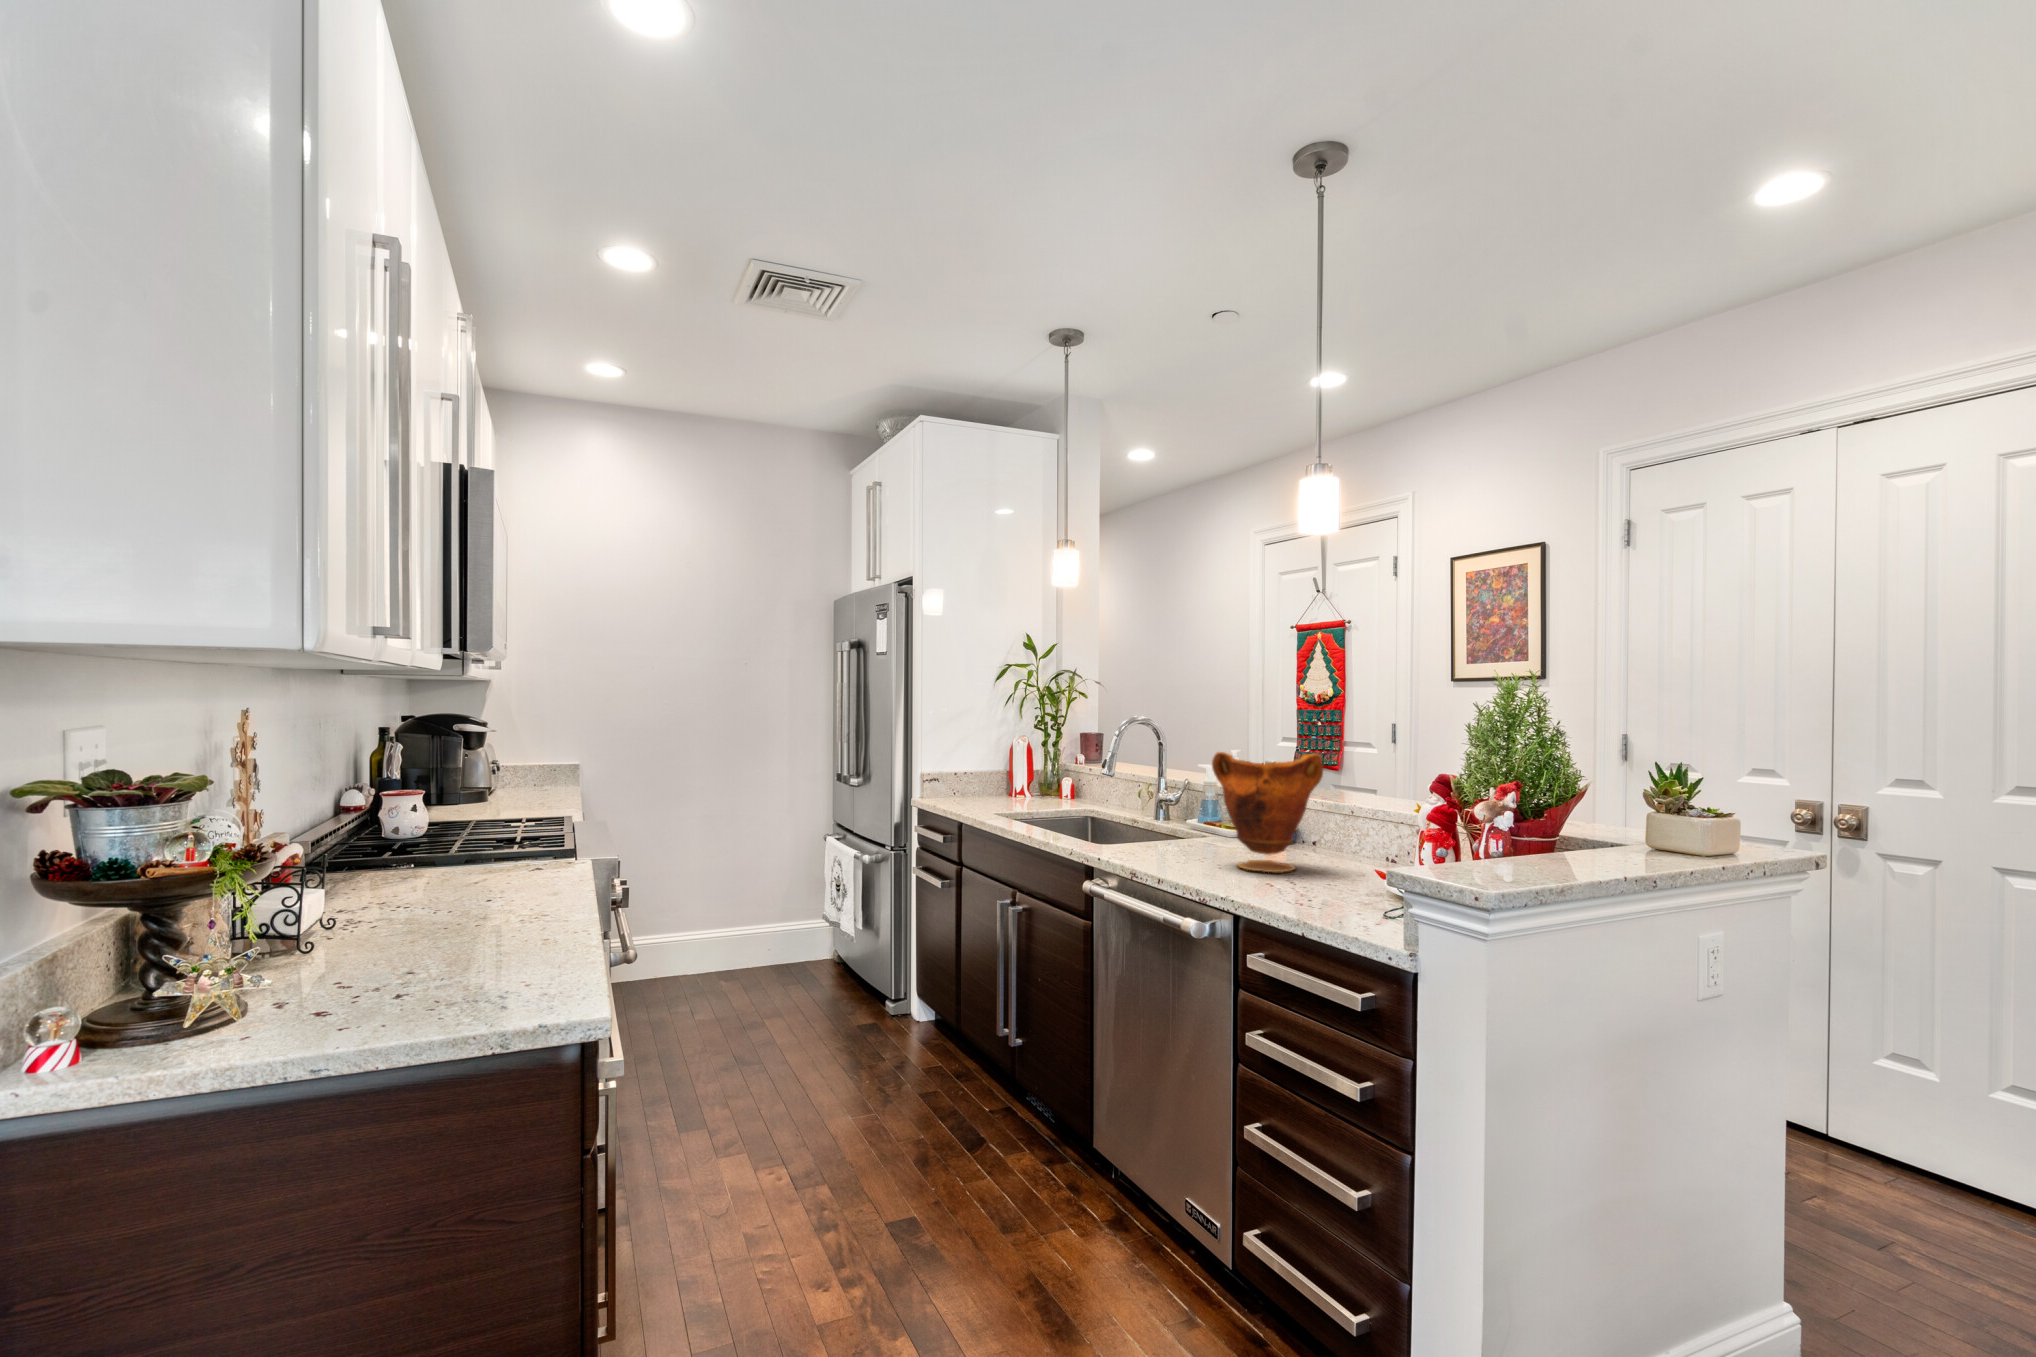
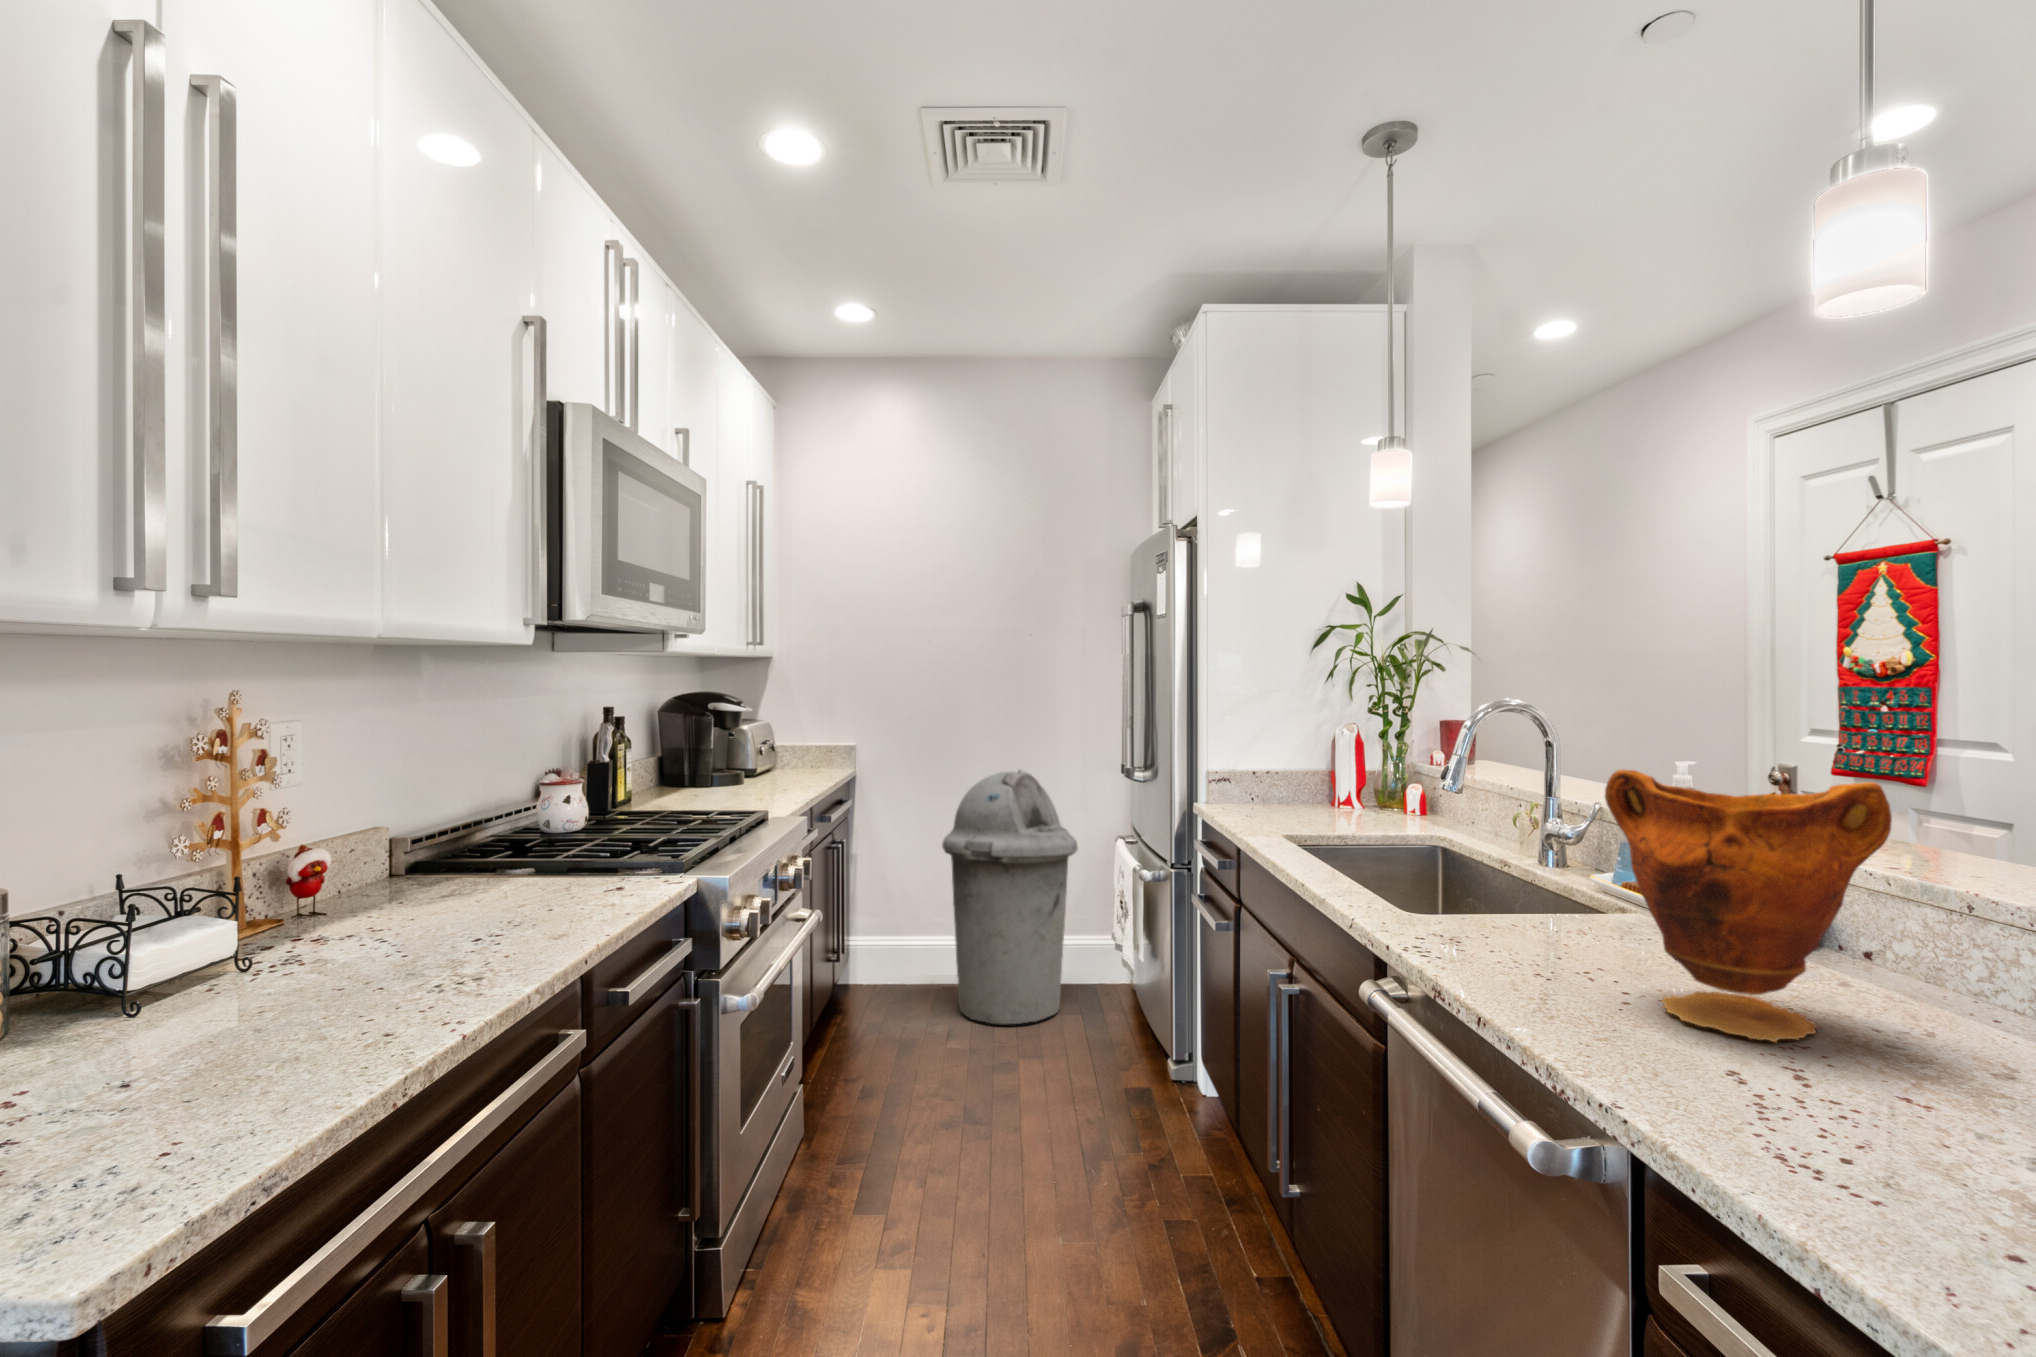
trash can: none [673,779,795,999] -> present [942,770,1077,1024]

